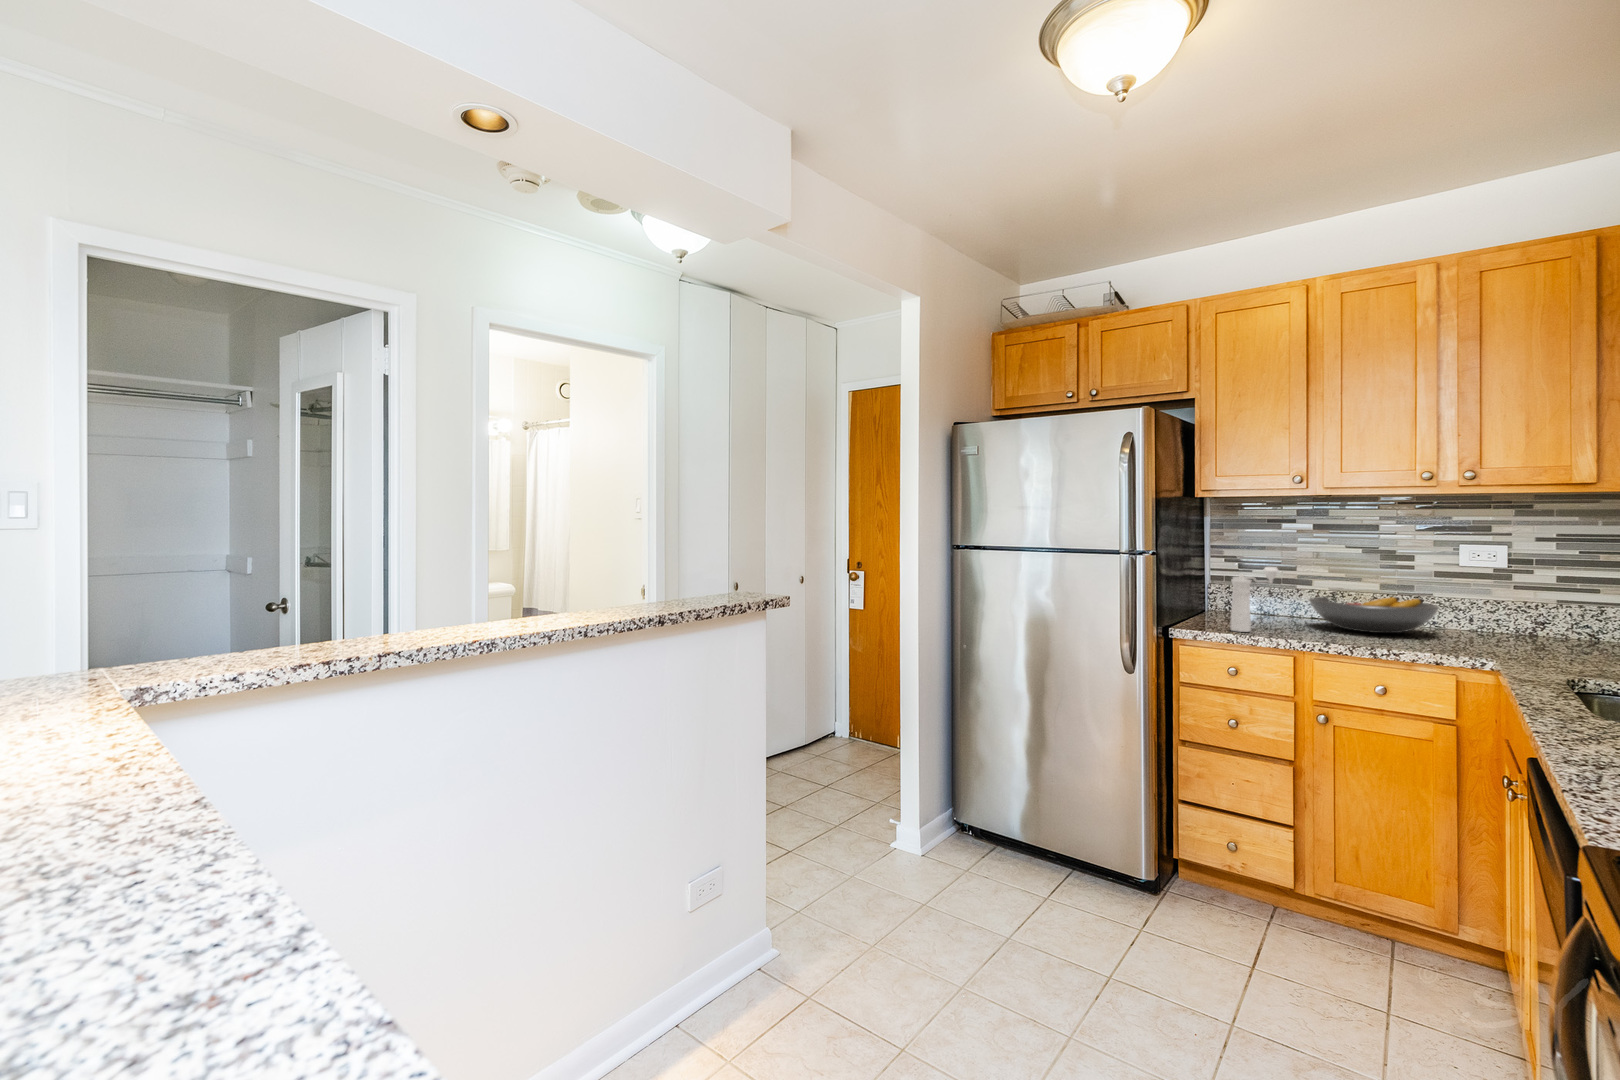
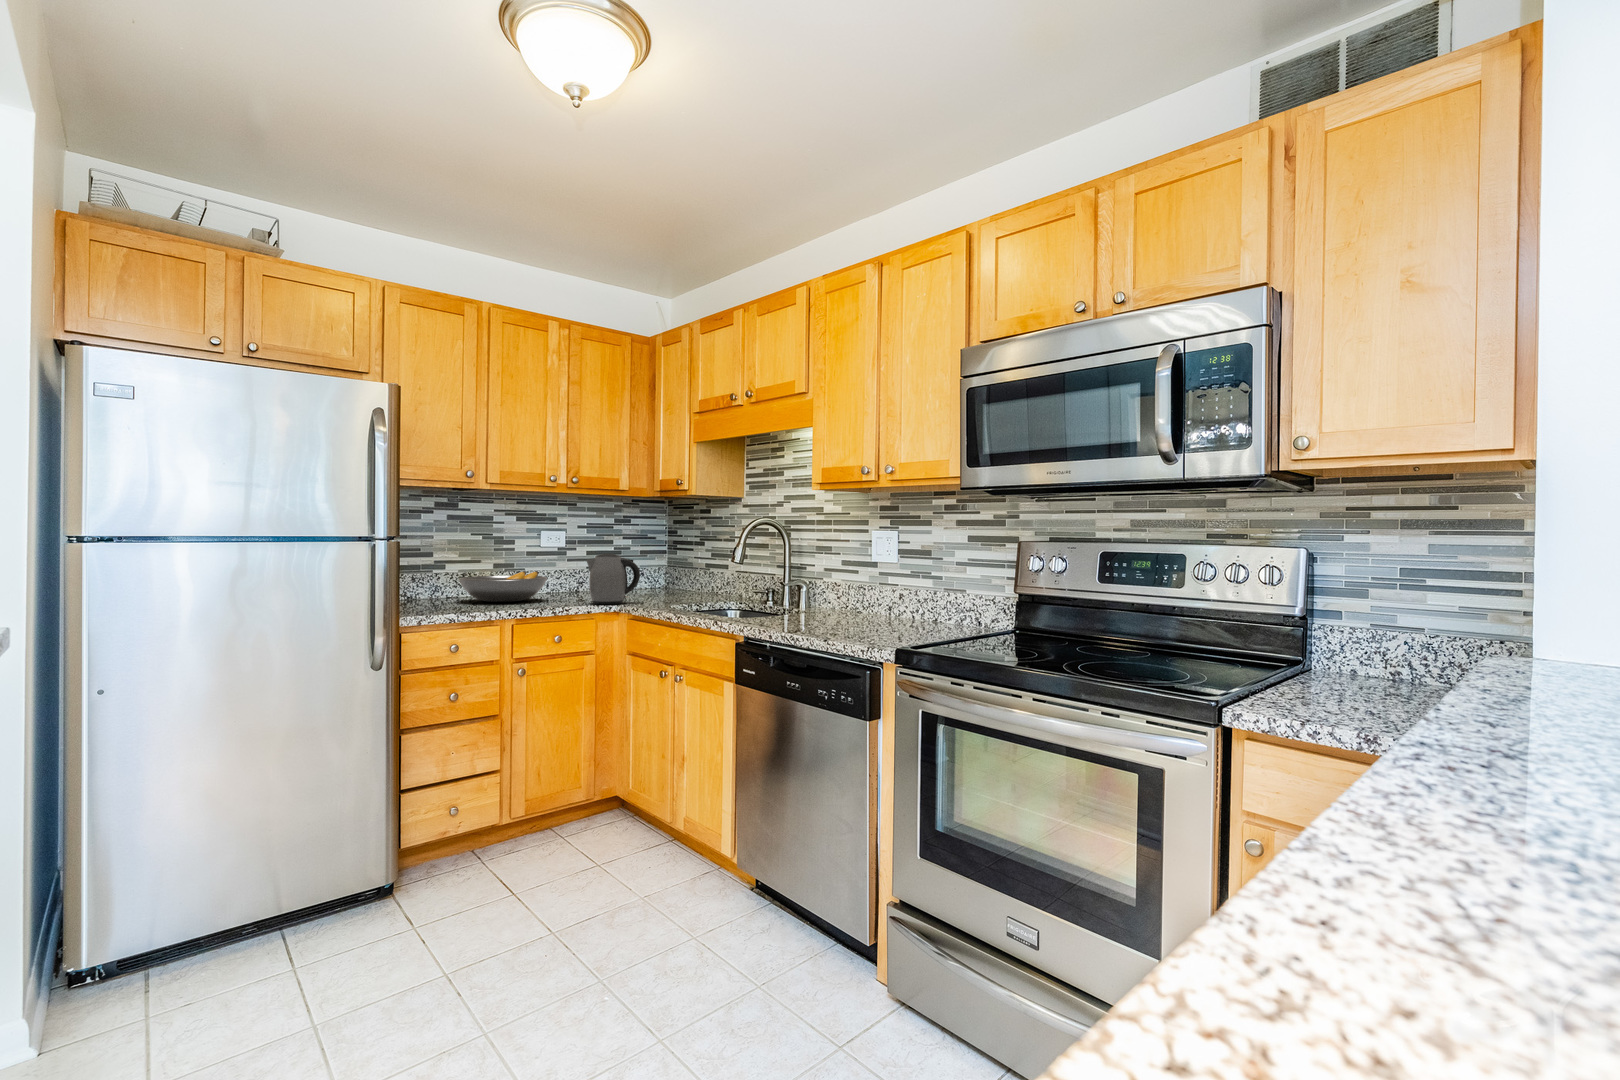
pepper mill: present [1231,567,1278,632] -> none [434,551,463,612]
kettle: none [1469,582,1582,661] -> present [586,553,640,605]

